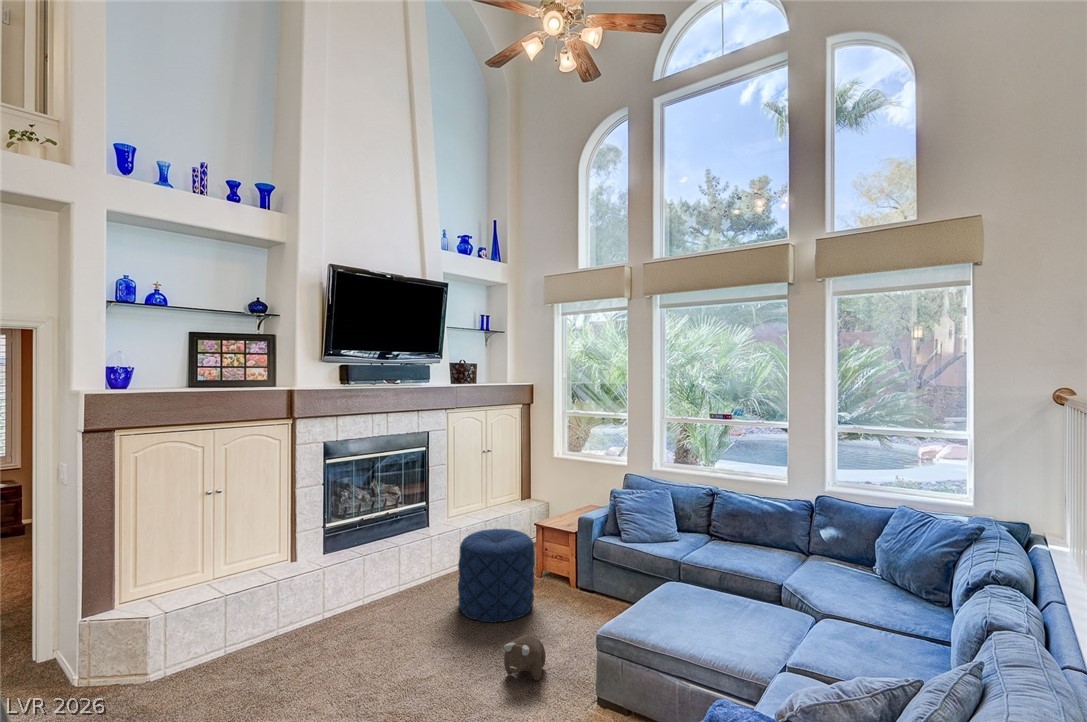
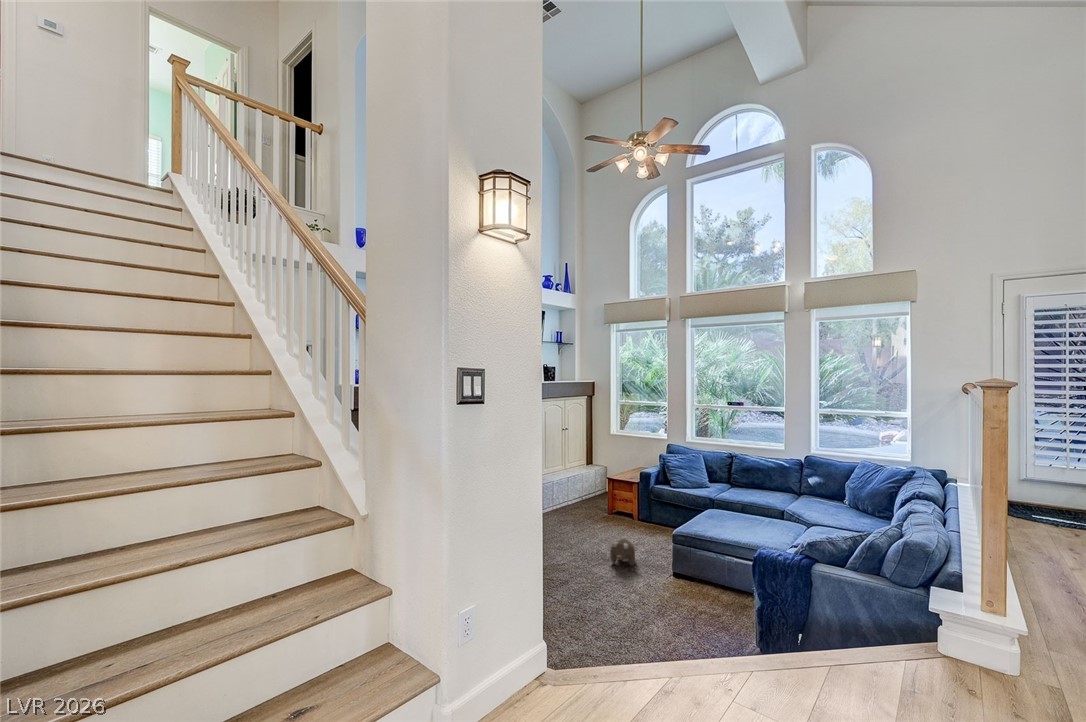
pouf: present [458,529,535,622] -> none [564,479,615,538]

